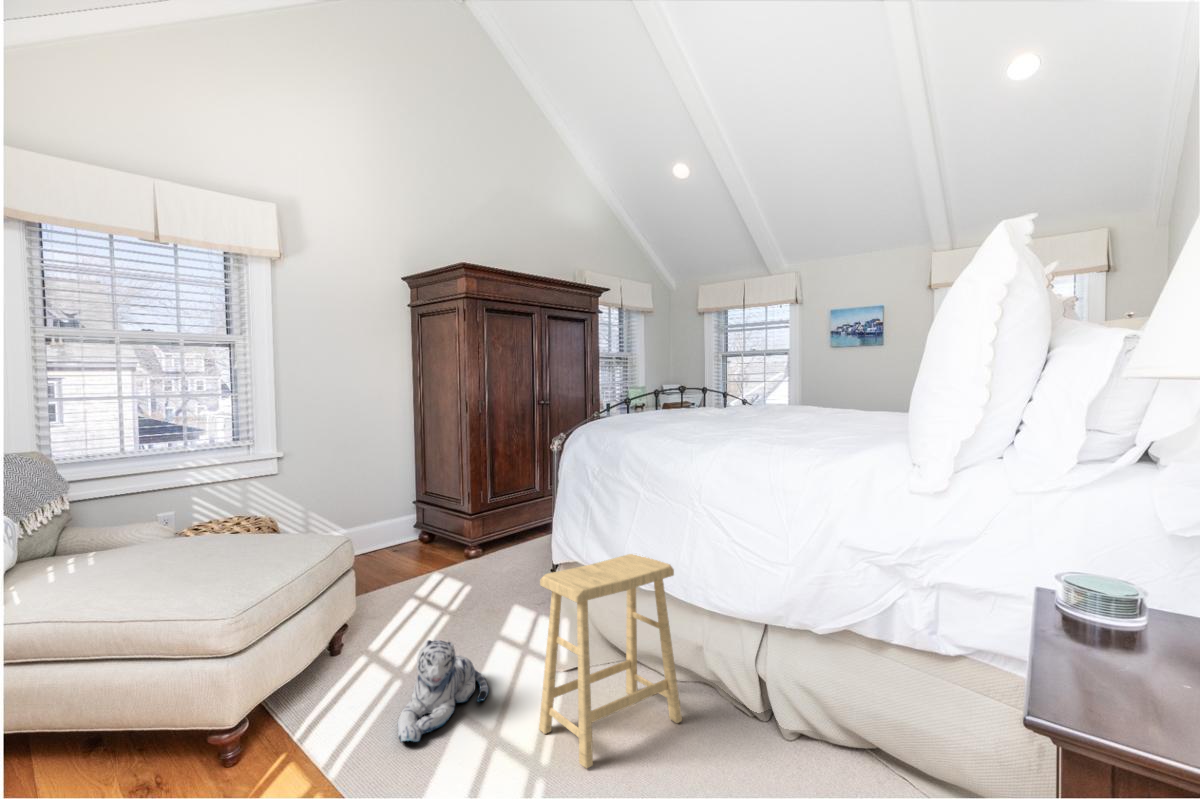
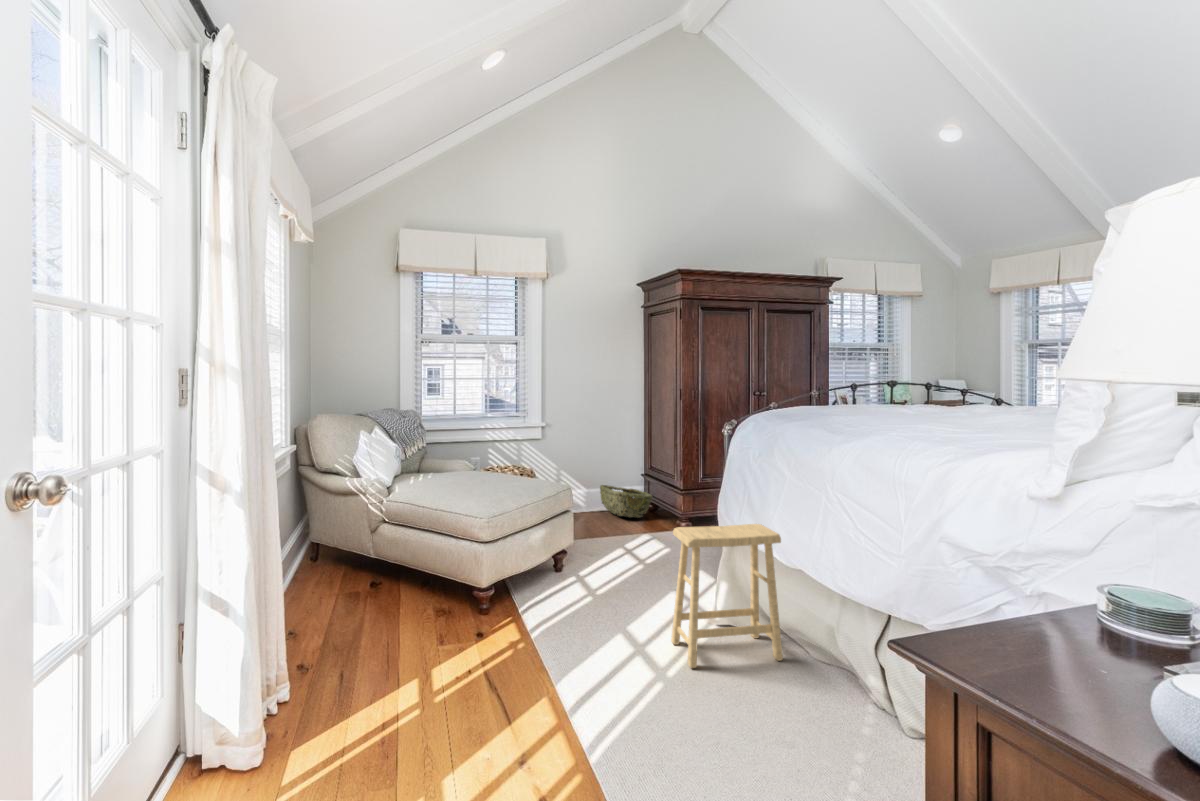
woven basket: none [363,519,433,556] -> present [600,485,652,518]
plush toy: present [398,640,489,742] -> none [577,565,649,630]

